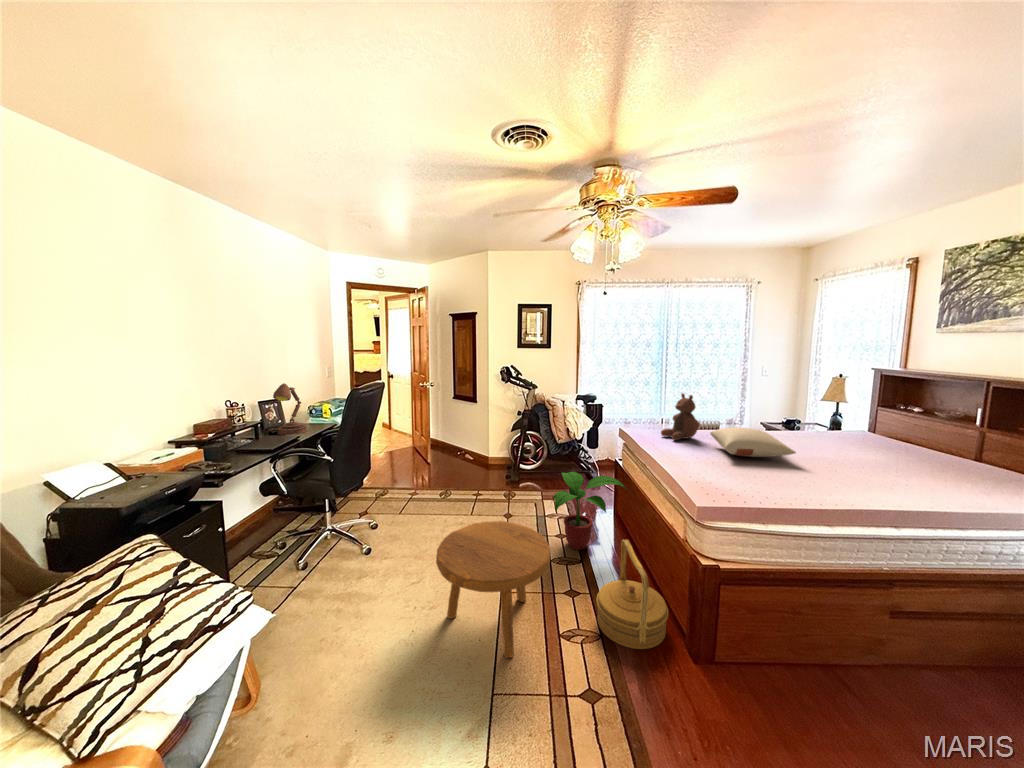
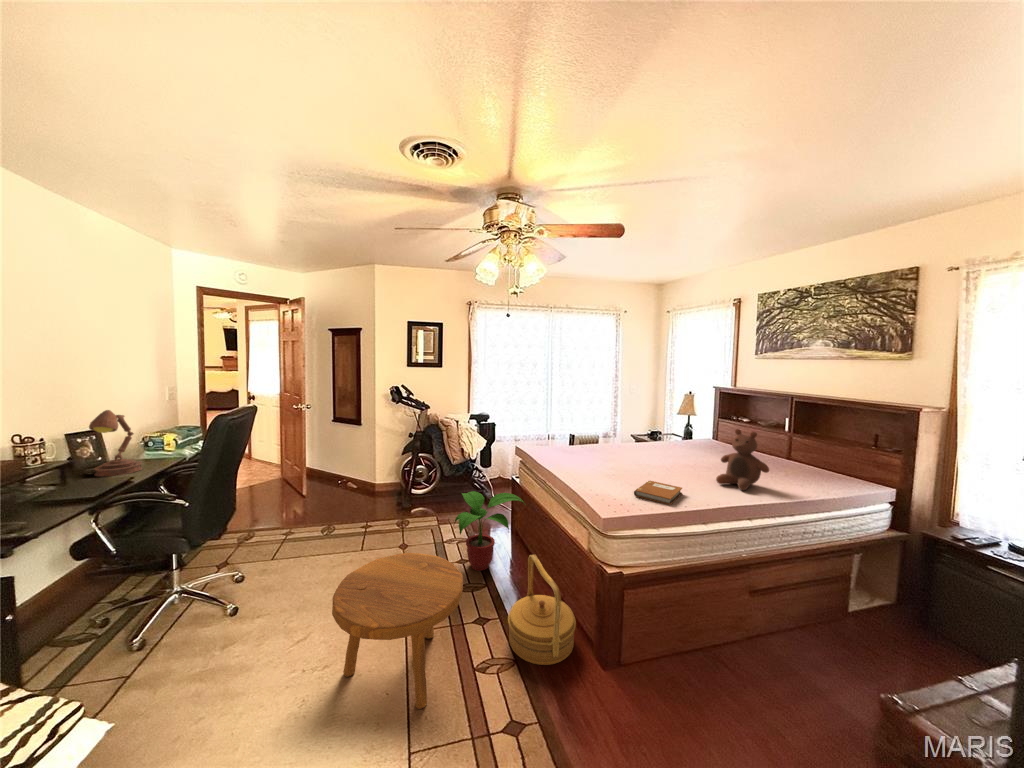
stuffed bear: present [661,393,700,440] -> present [716,429,769,490]
pillow: present [710,428,796,457] -> none [594,439,664,464]
notebook: none [745,476,811,505] -> present [634,481,682,505]

